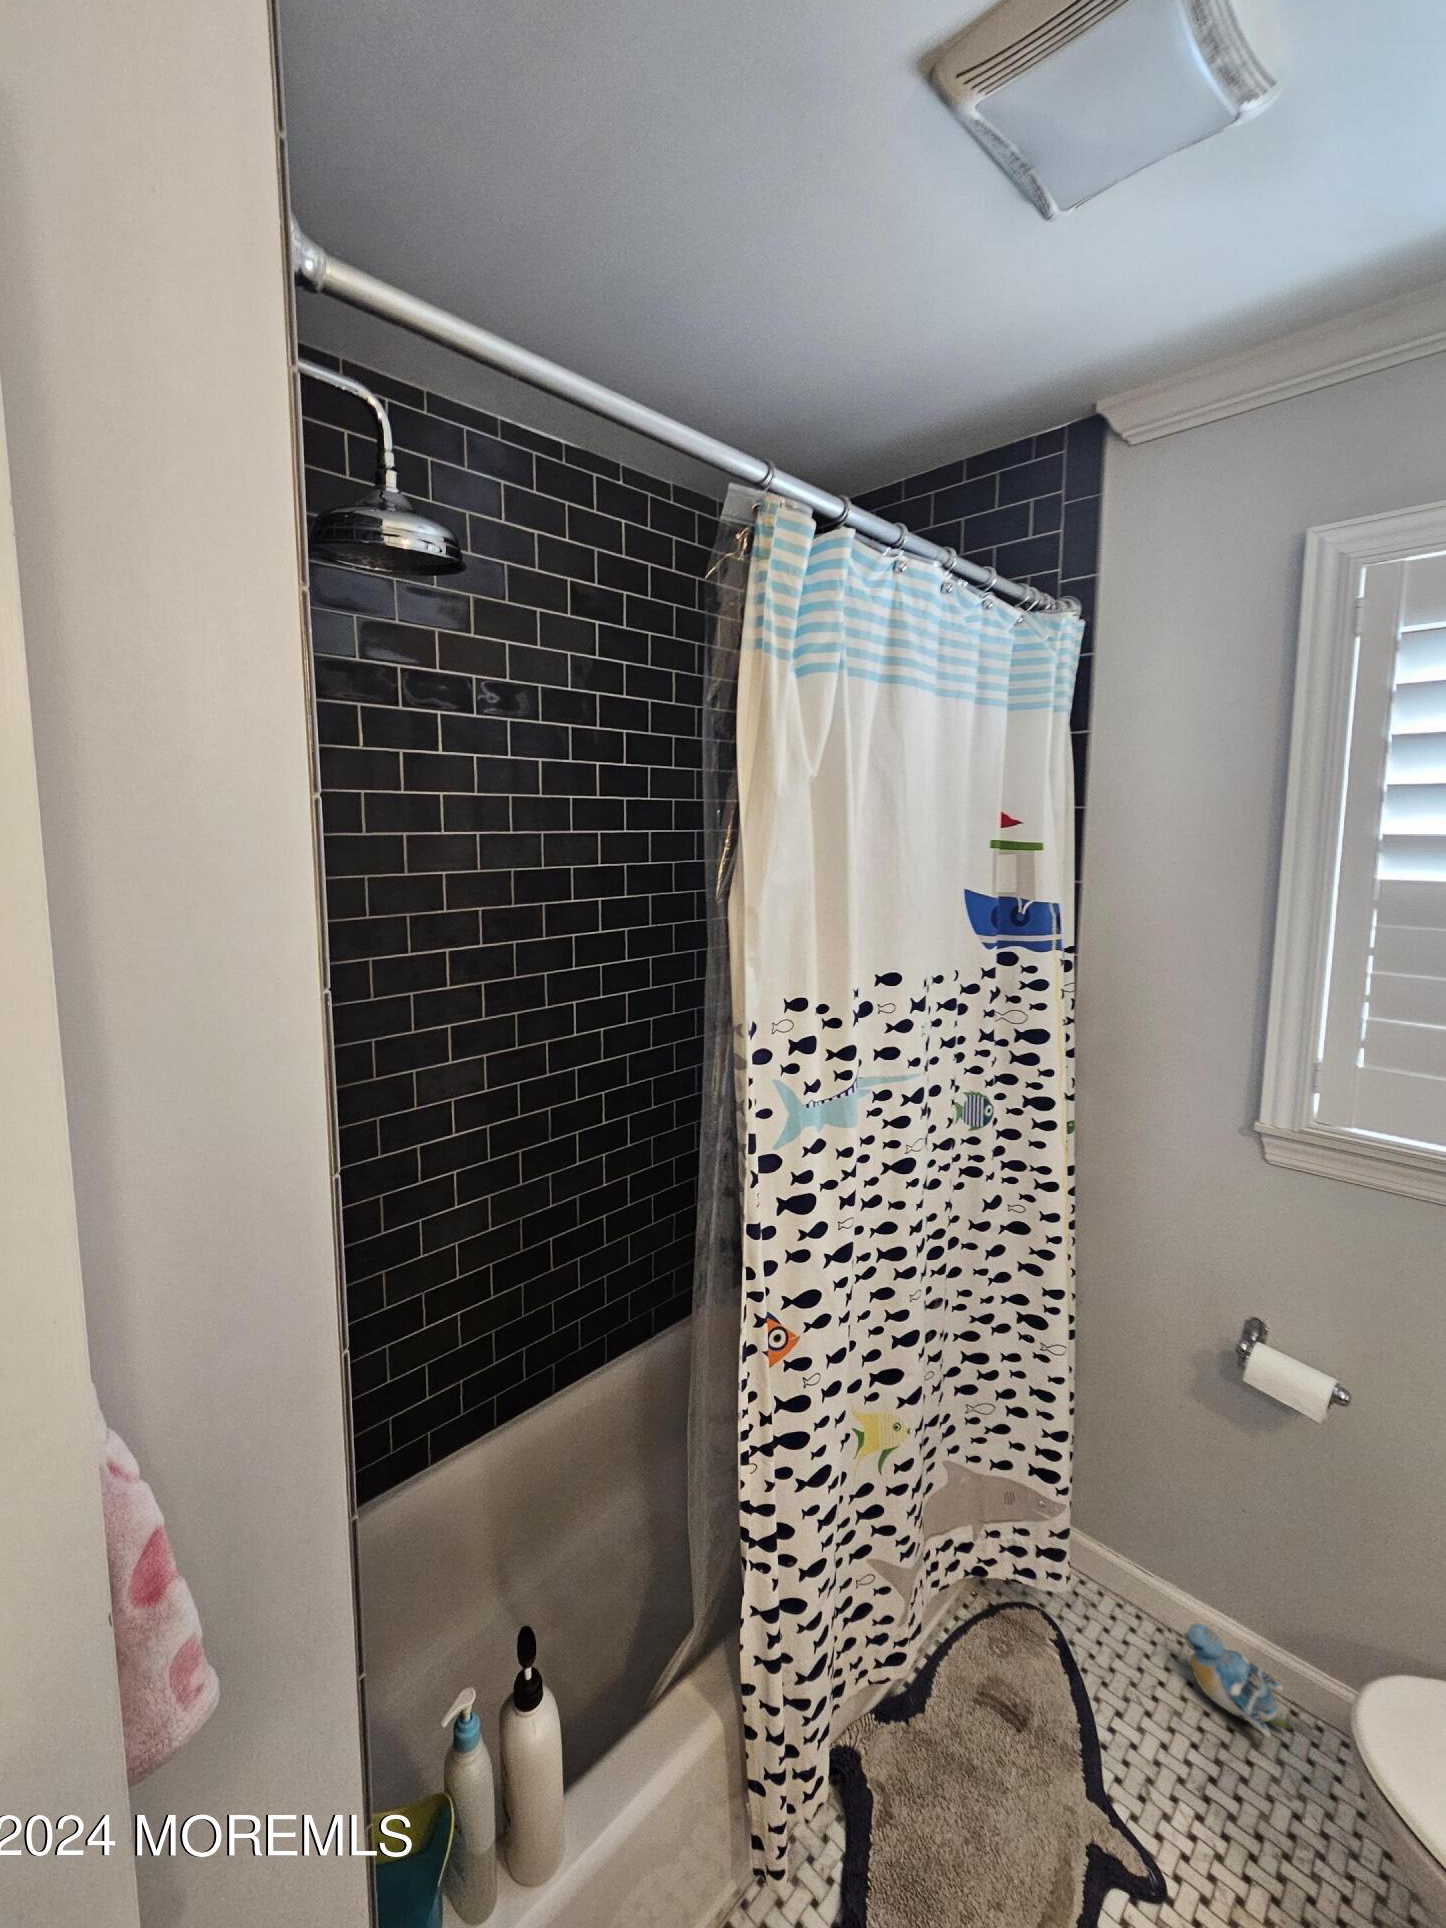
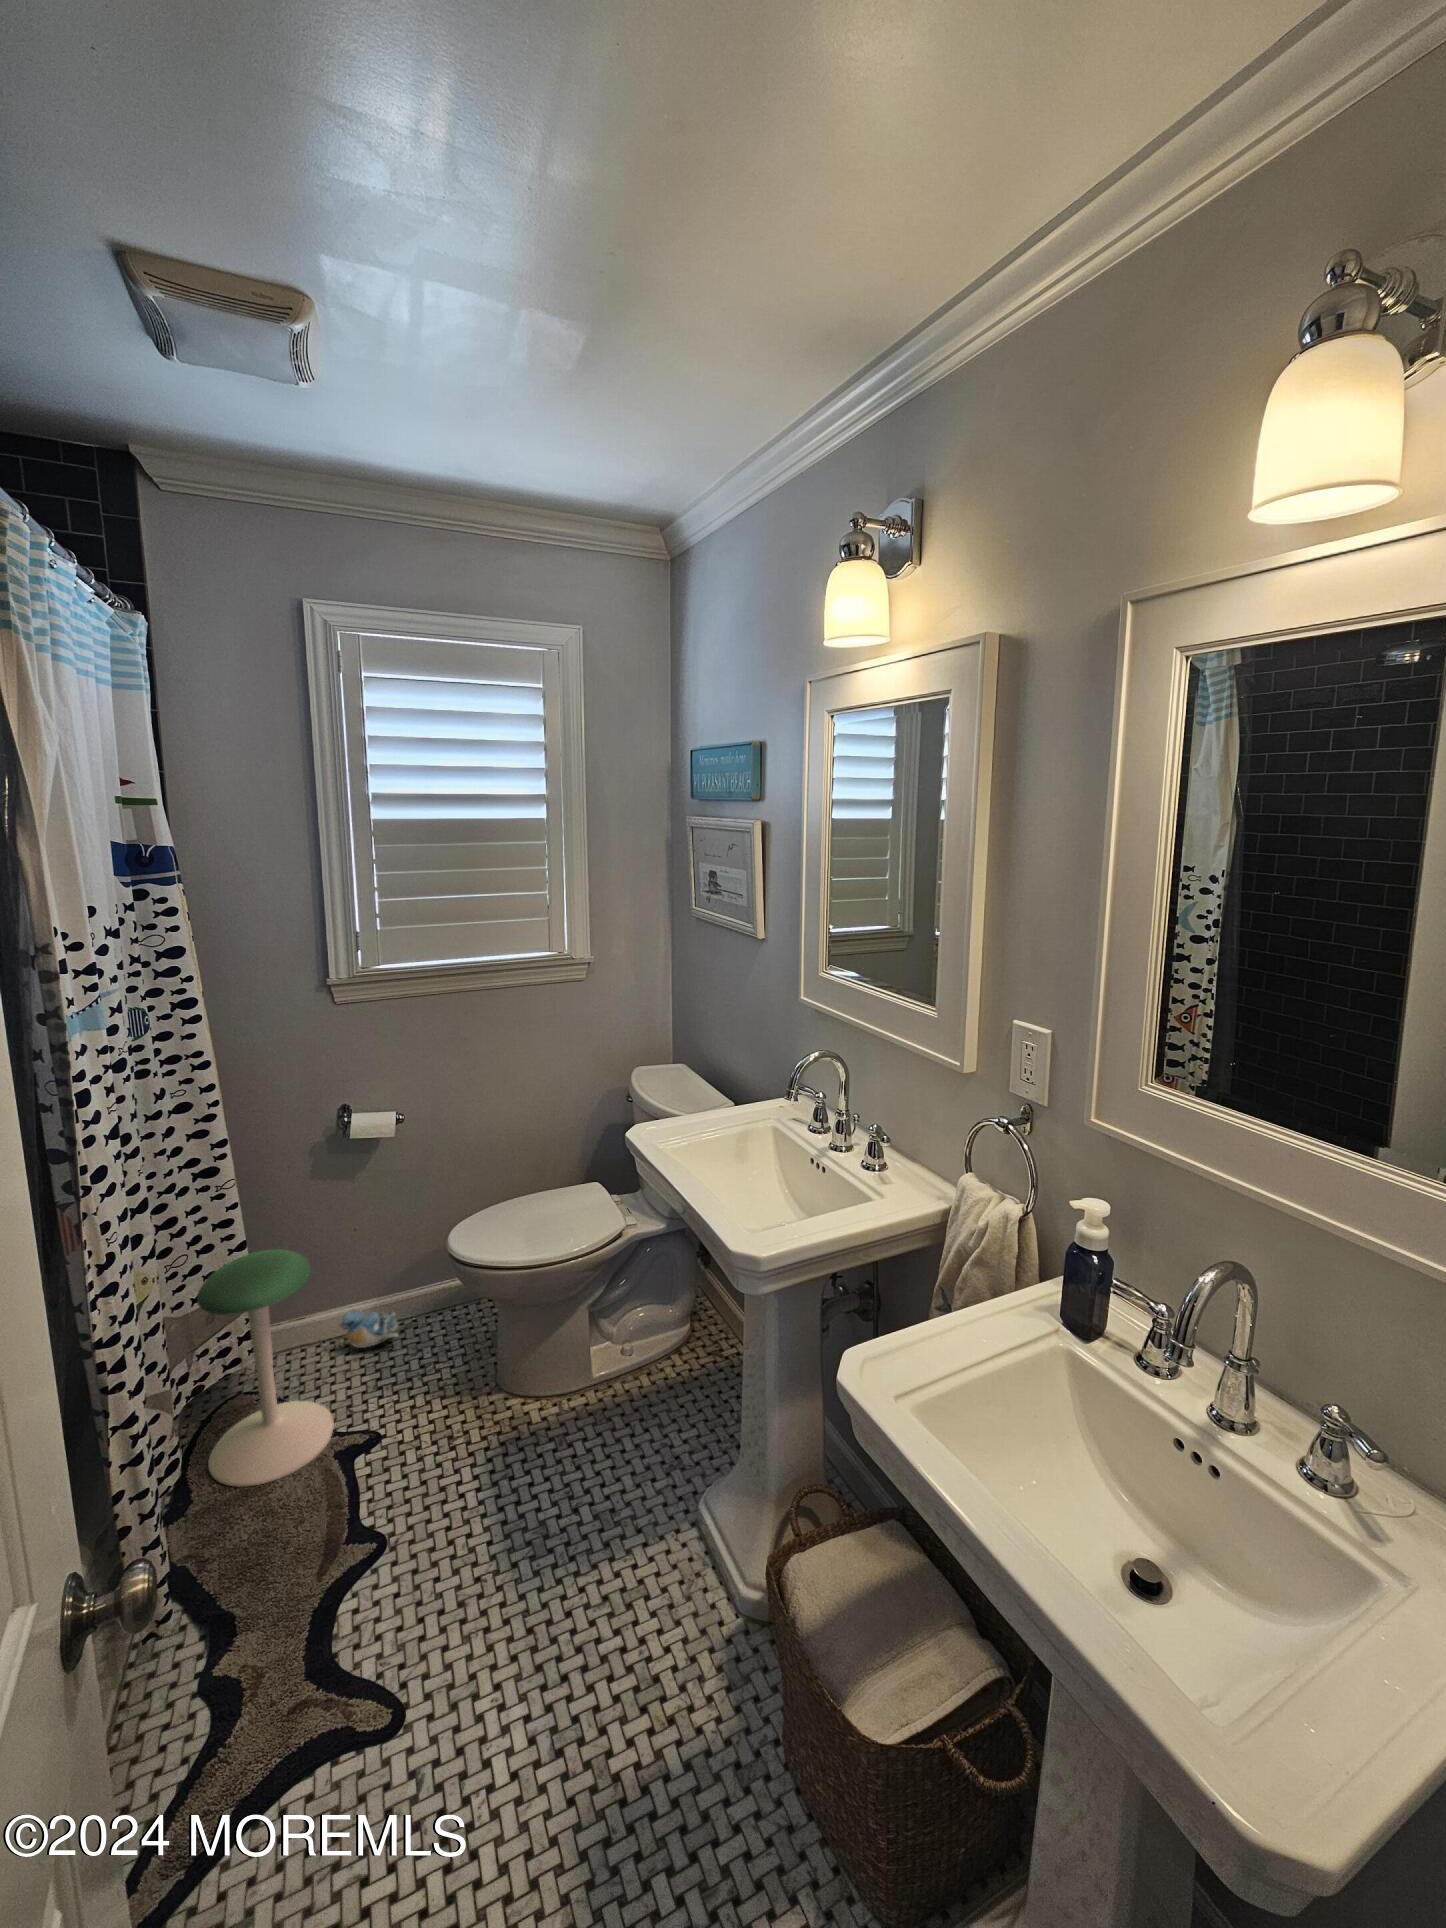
stool: none [953,1453,1116,1821] -> present [197,1249,334,1487]

